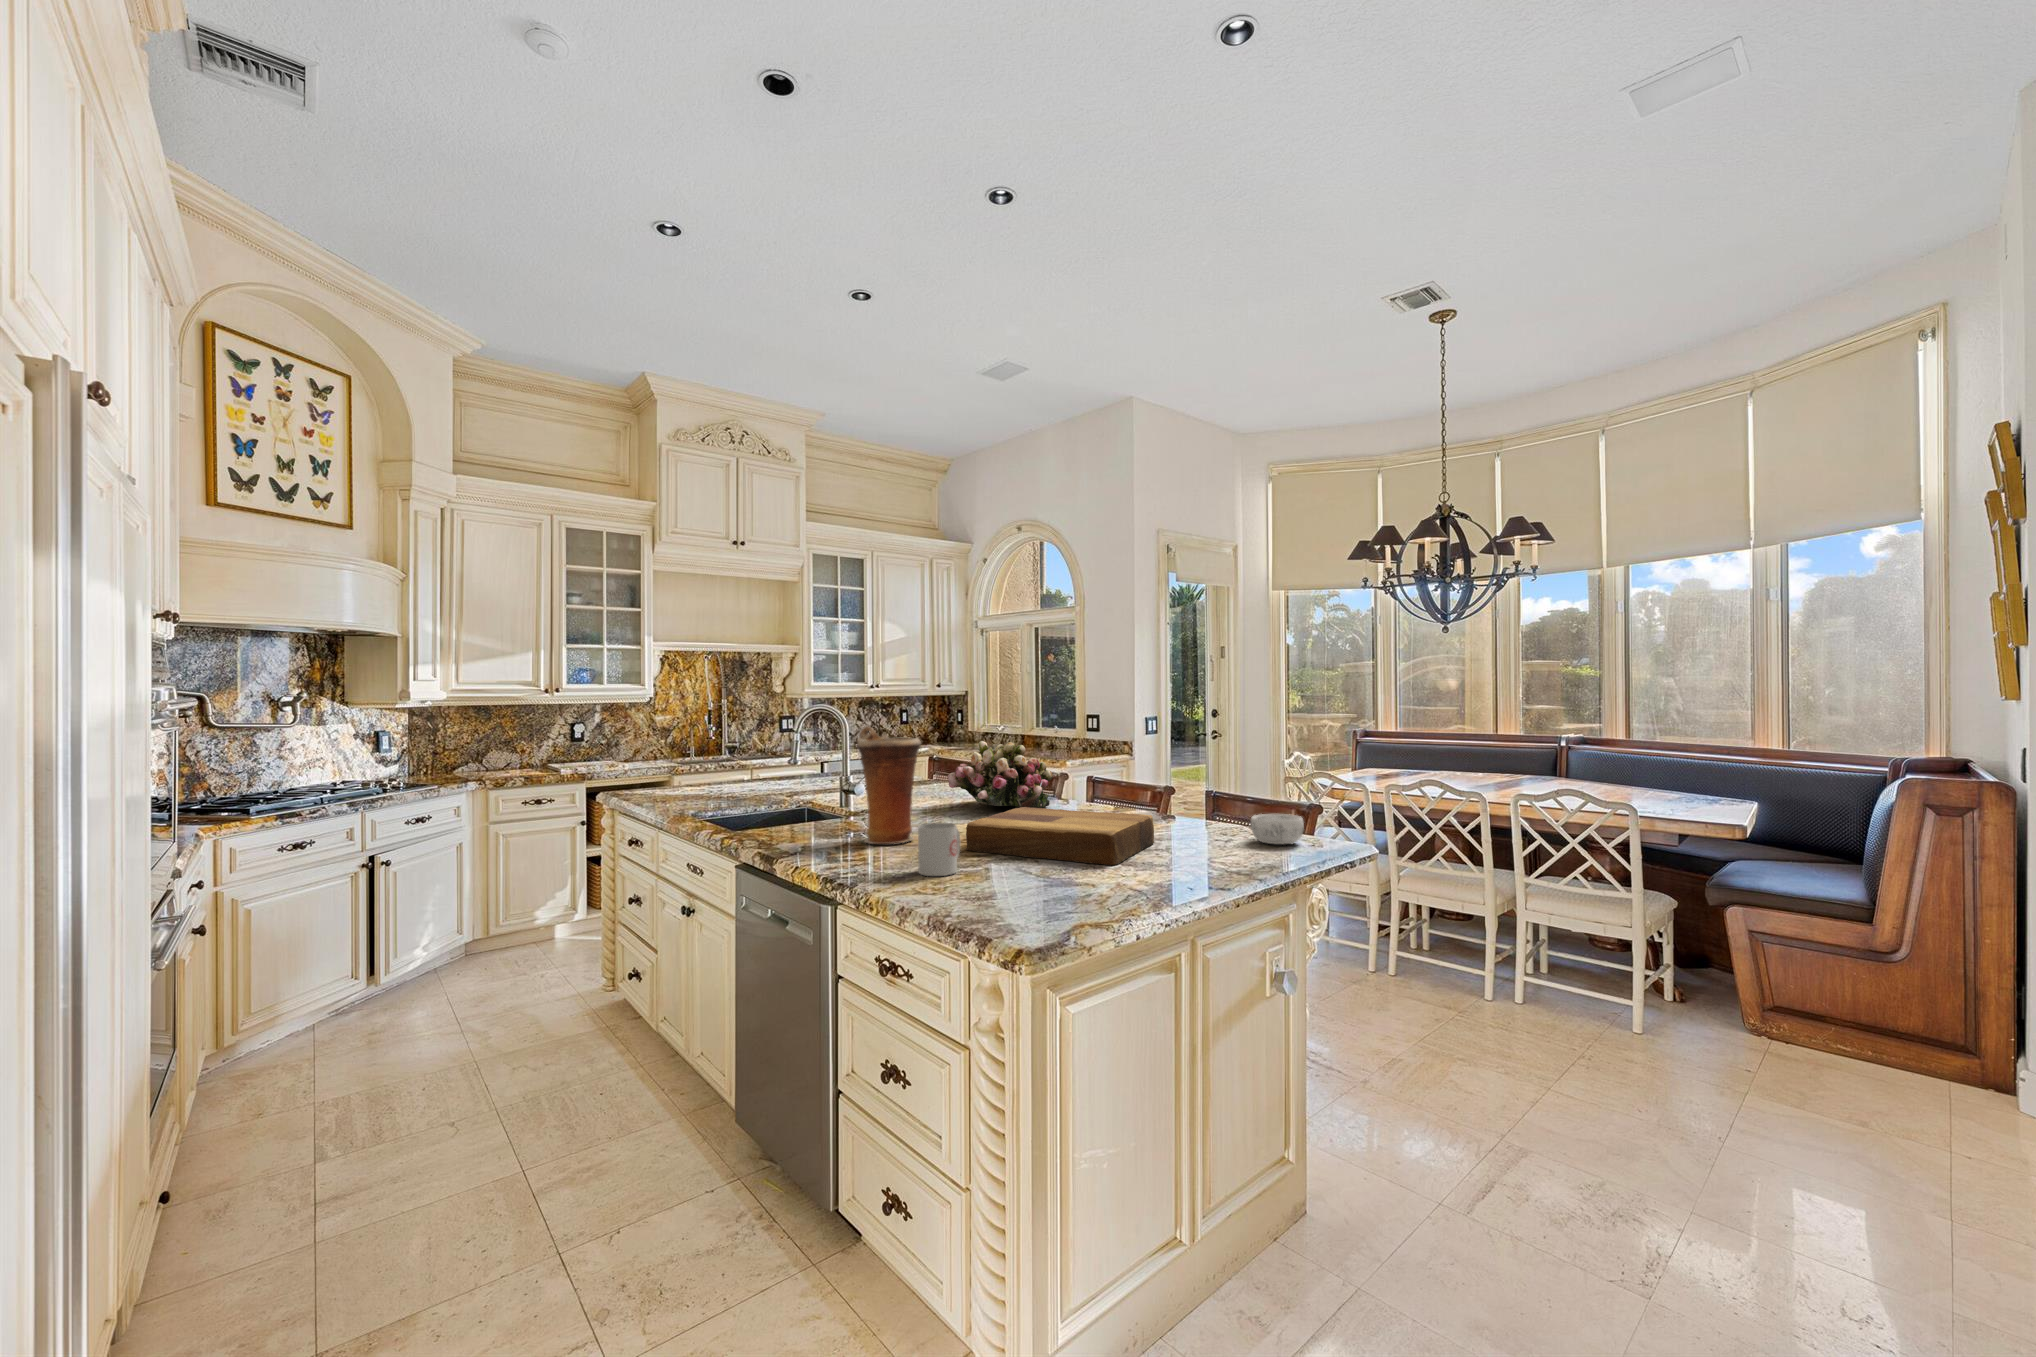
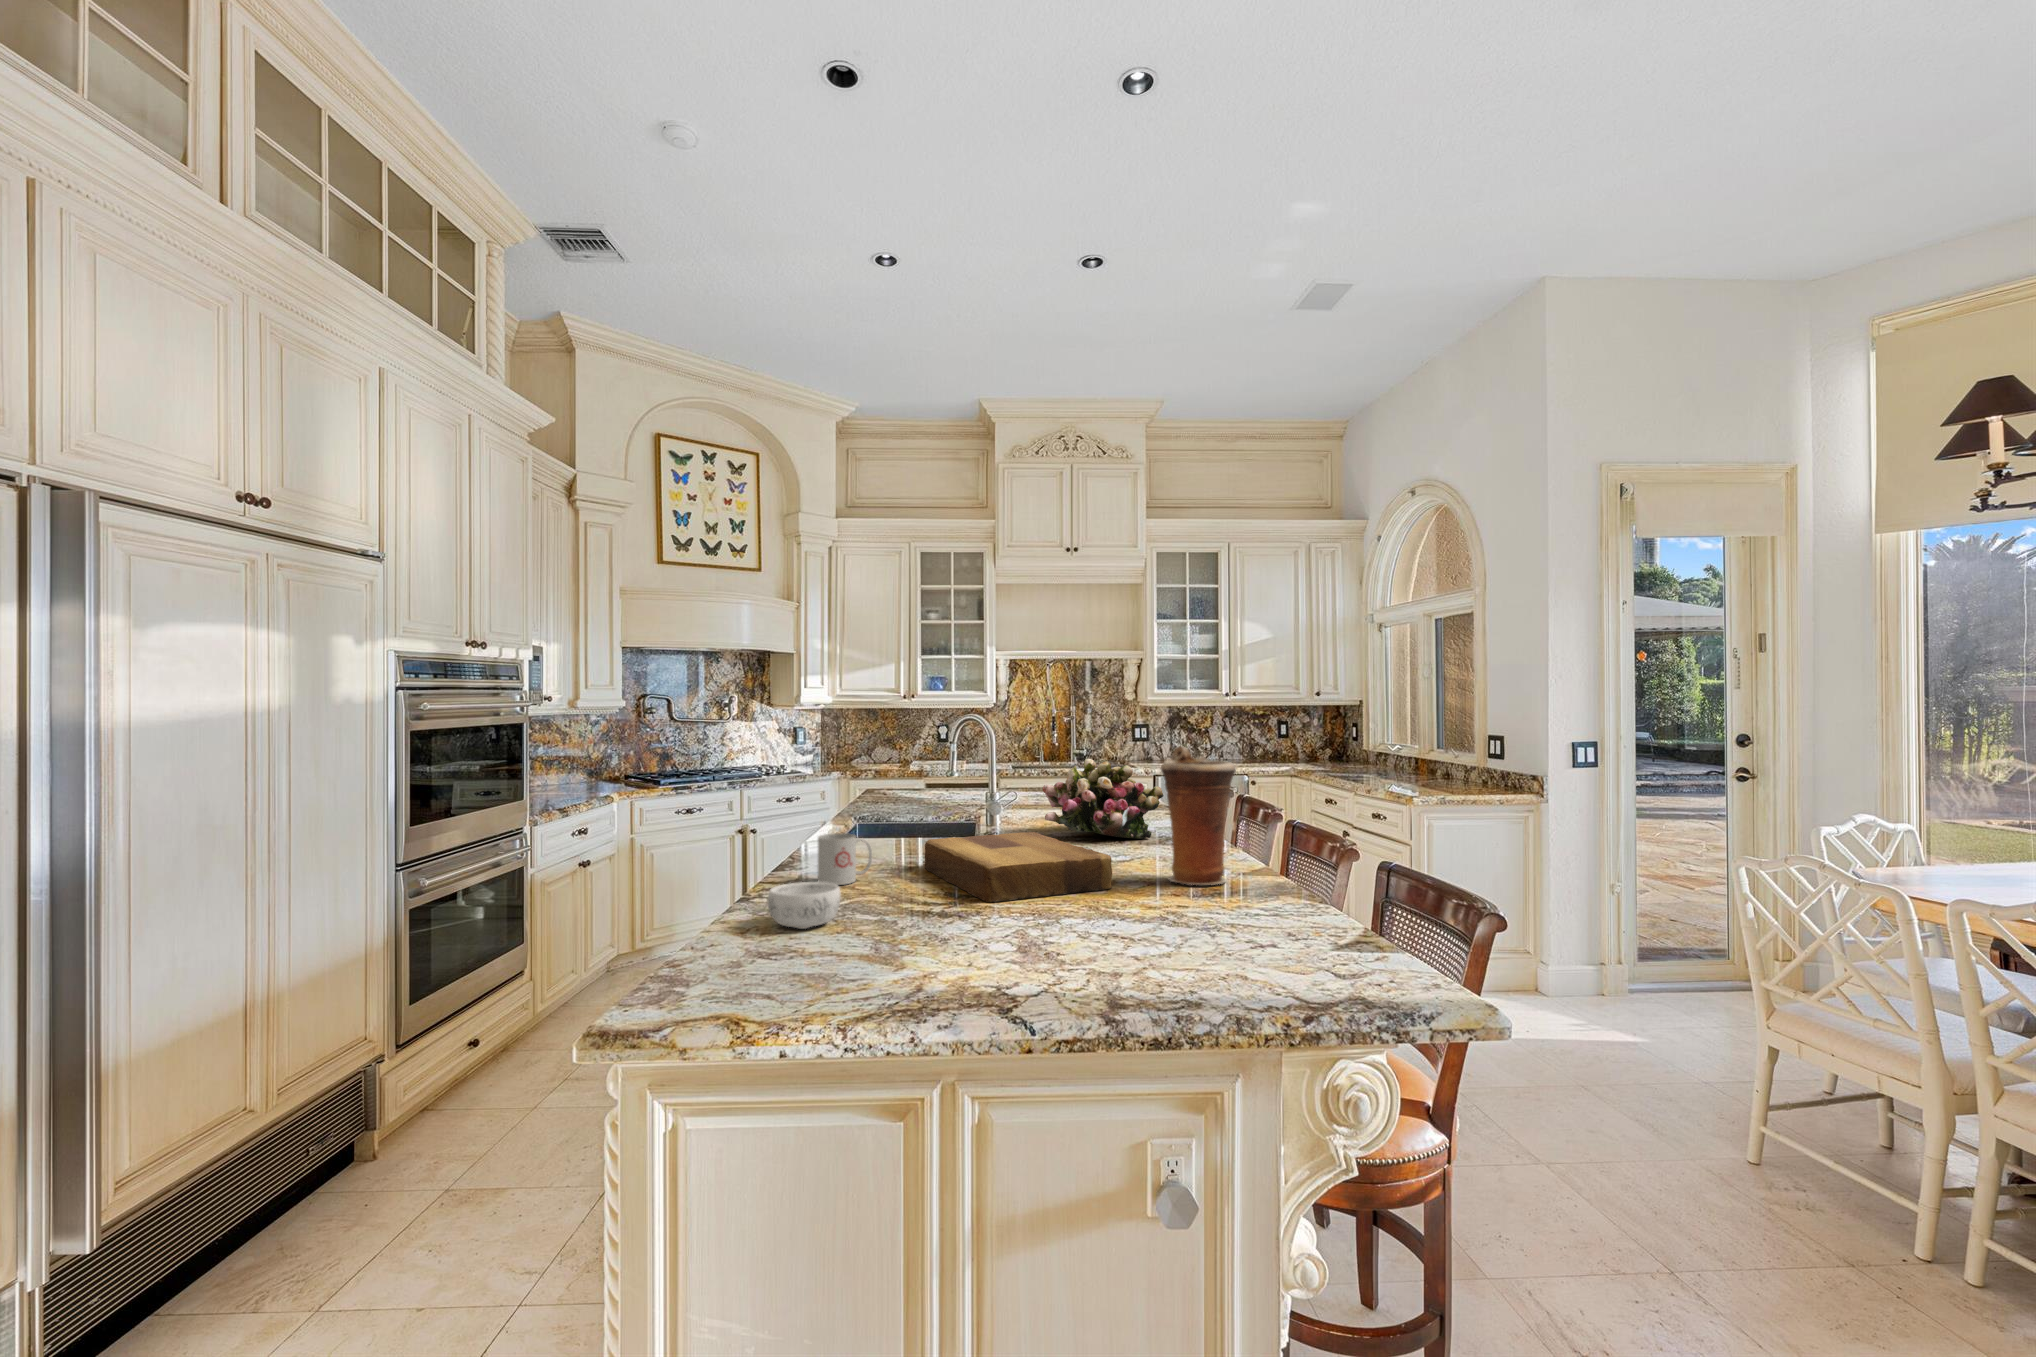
vase: present [857,726,921,844] -> present [1161,746,1236,885]
decorative bowl: present [1251,814,1304,844] -> present [768,882,840,929]

